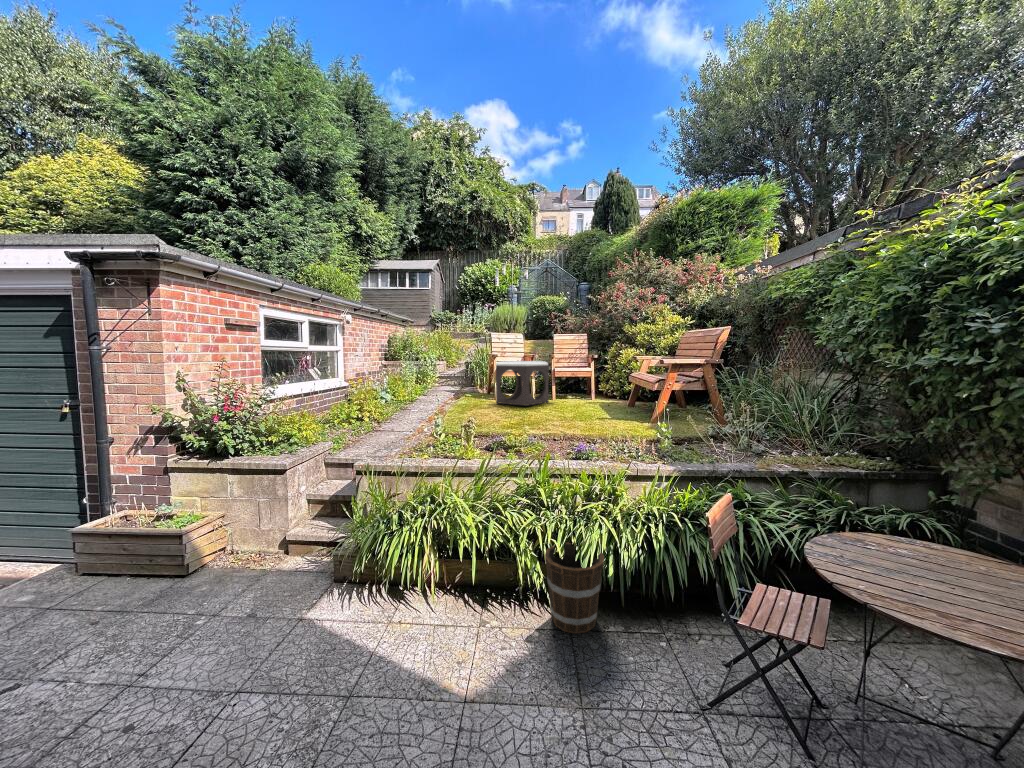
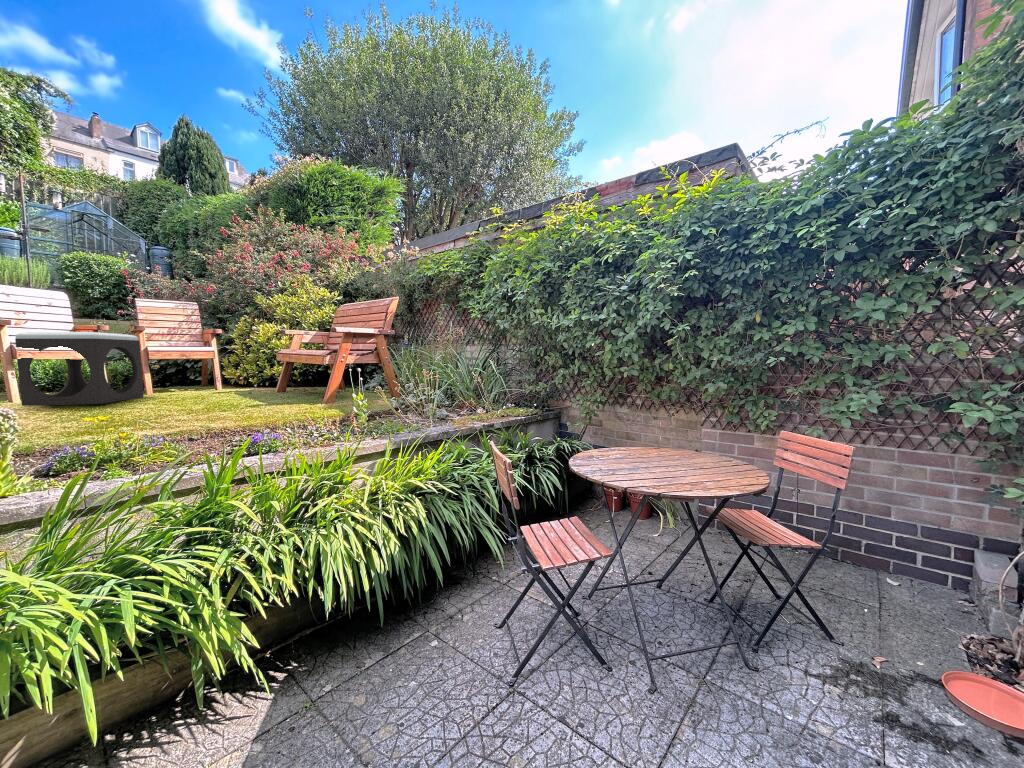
bucket: present [545,542,604,634] -> none [252,564,353,711]

